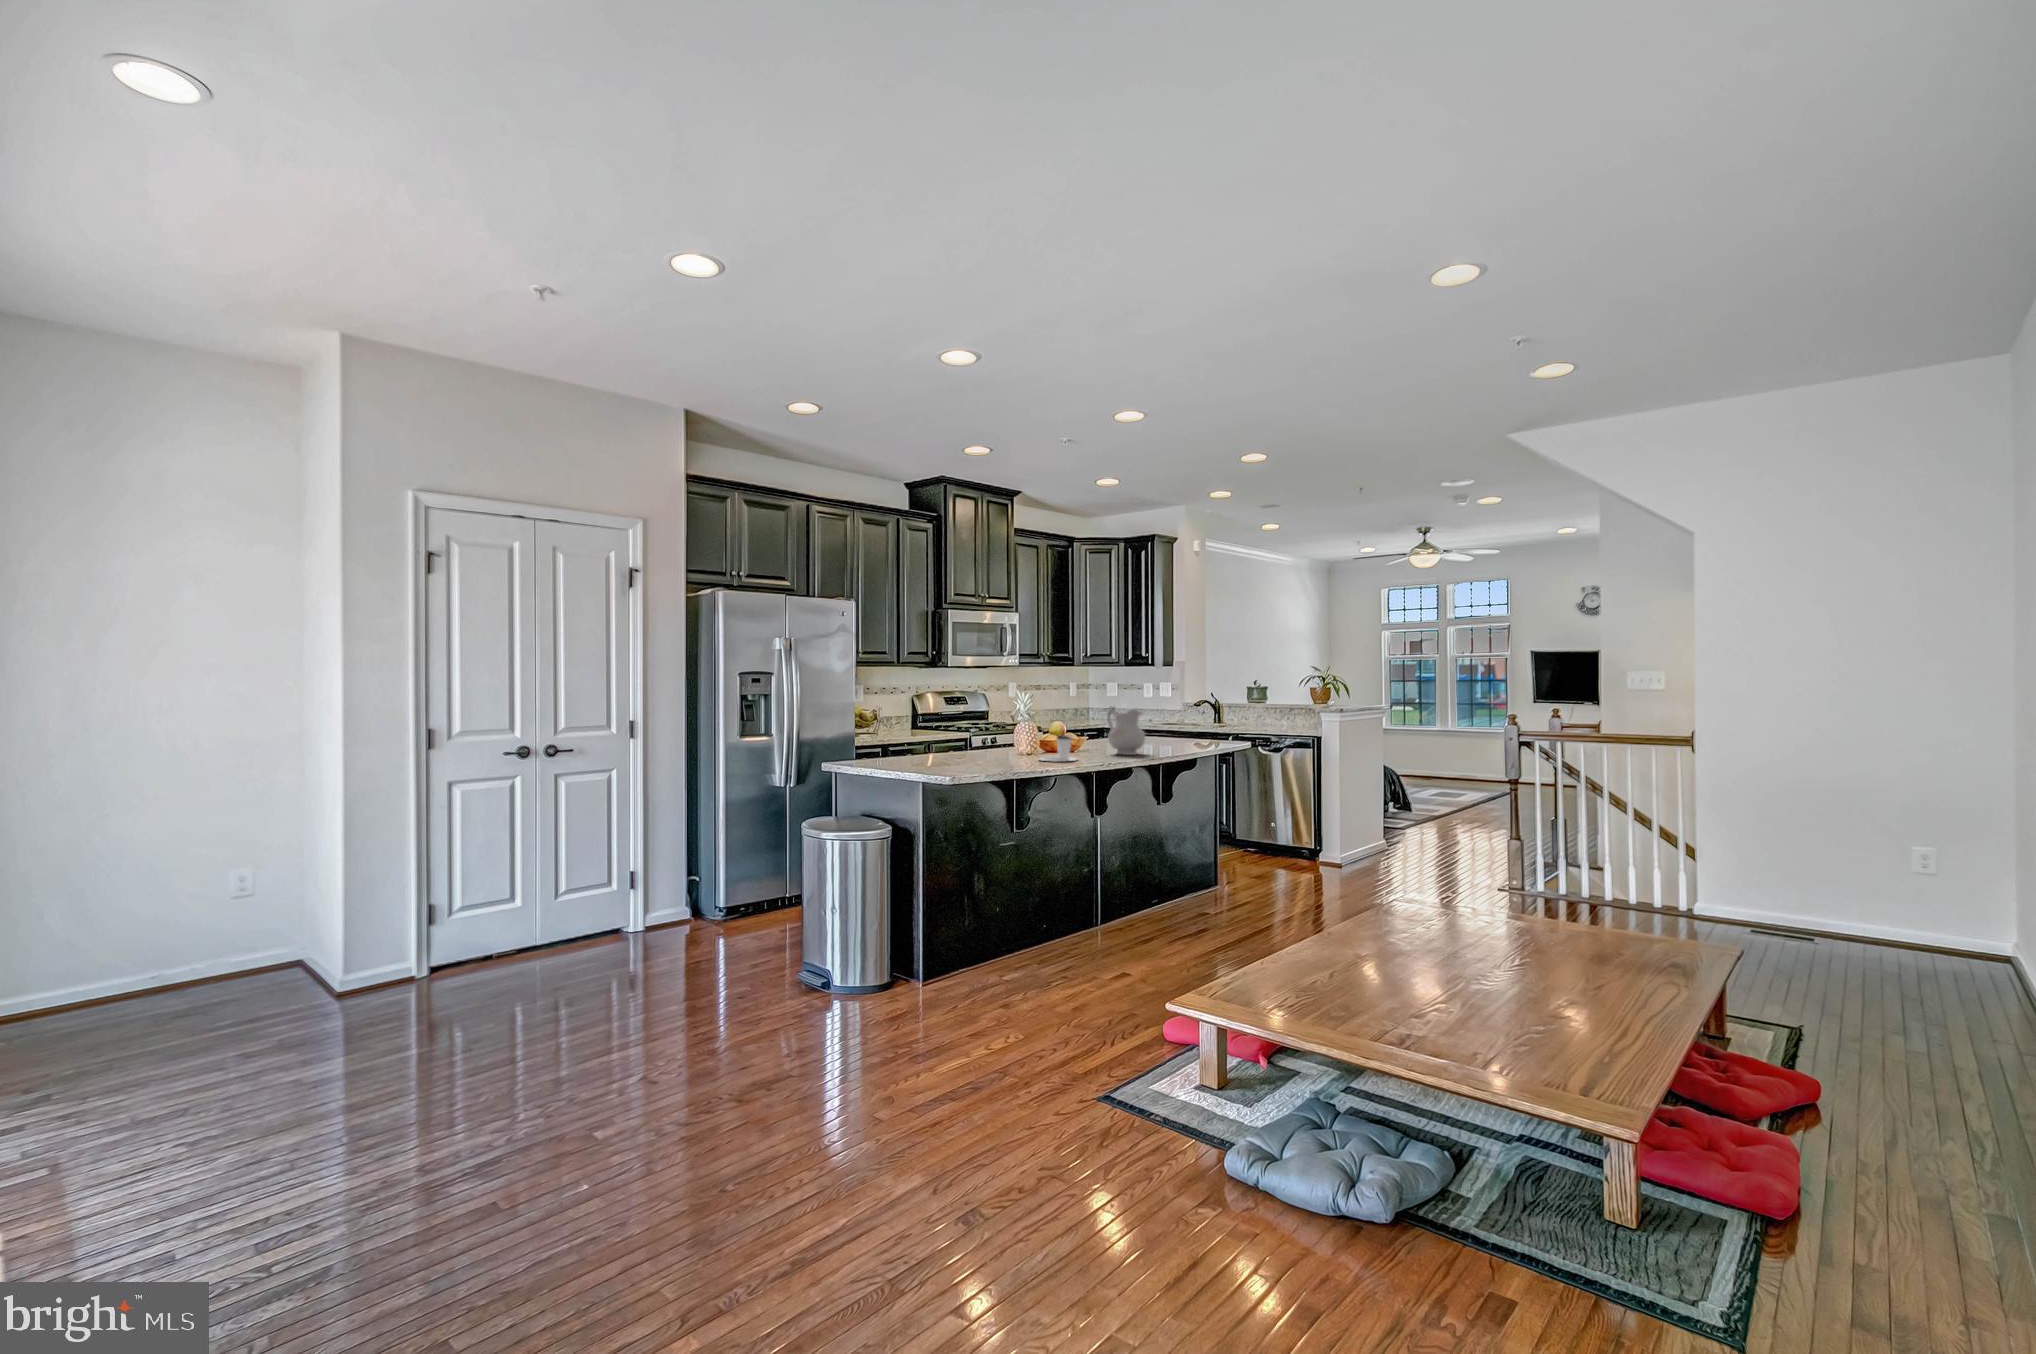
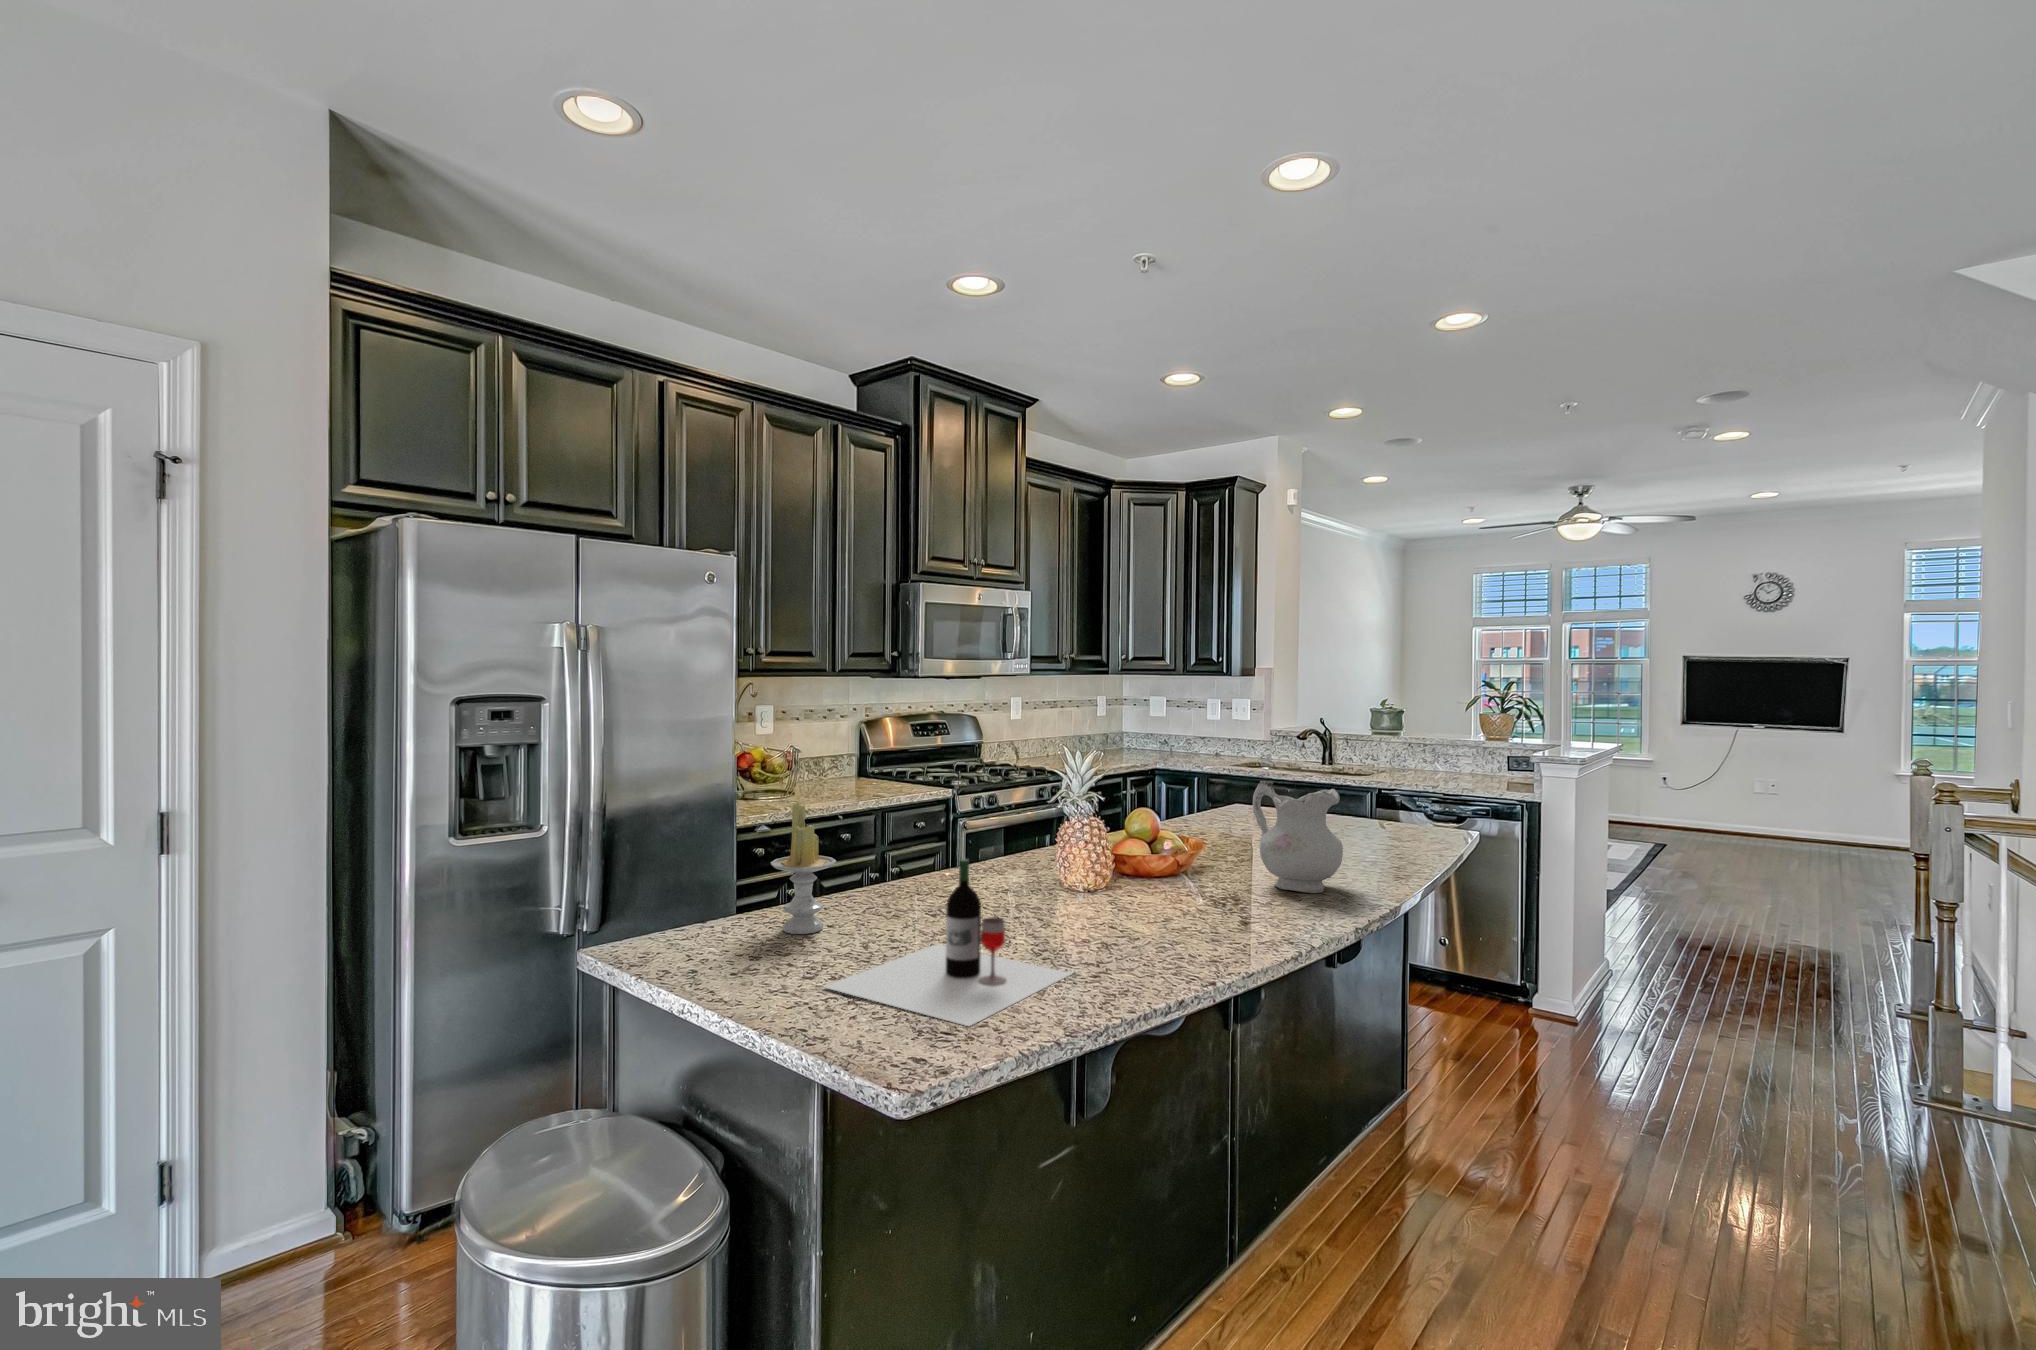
candle: none [893,710,919,763] -> present [771,803,836,934]
wine bottle: none [919,724,1012,772] -> present [824,859,1071,1026]
coffee cup: present [1040,736,1077,762] -> none [1122,864,1221,937]

